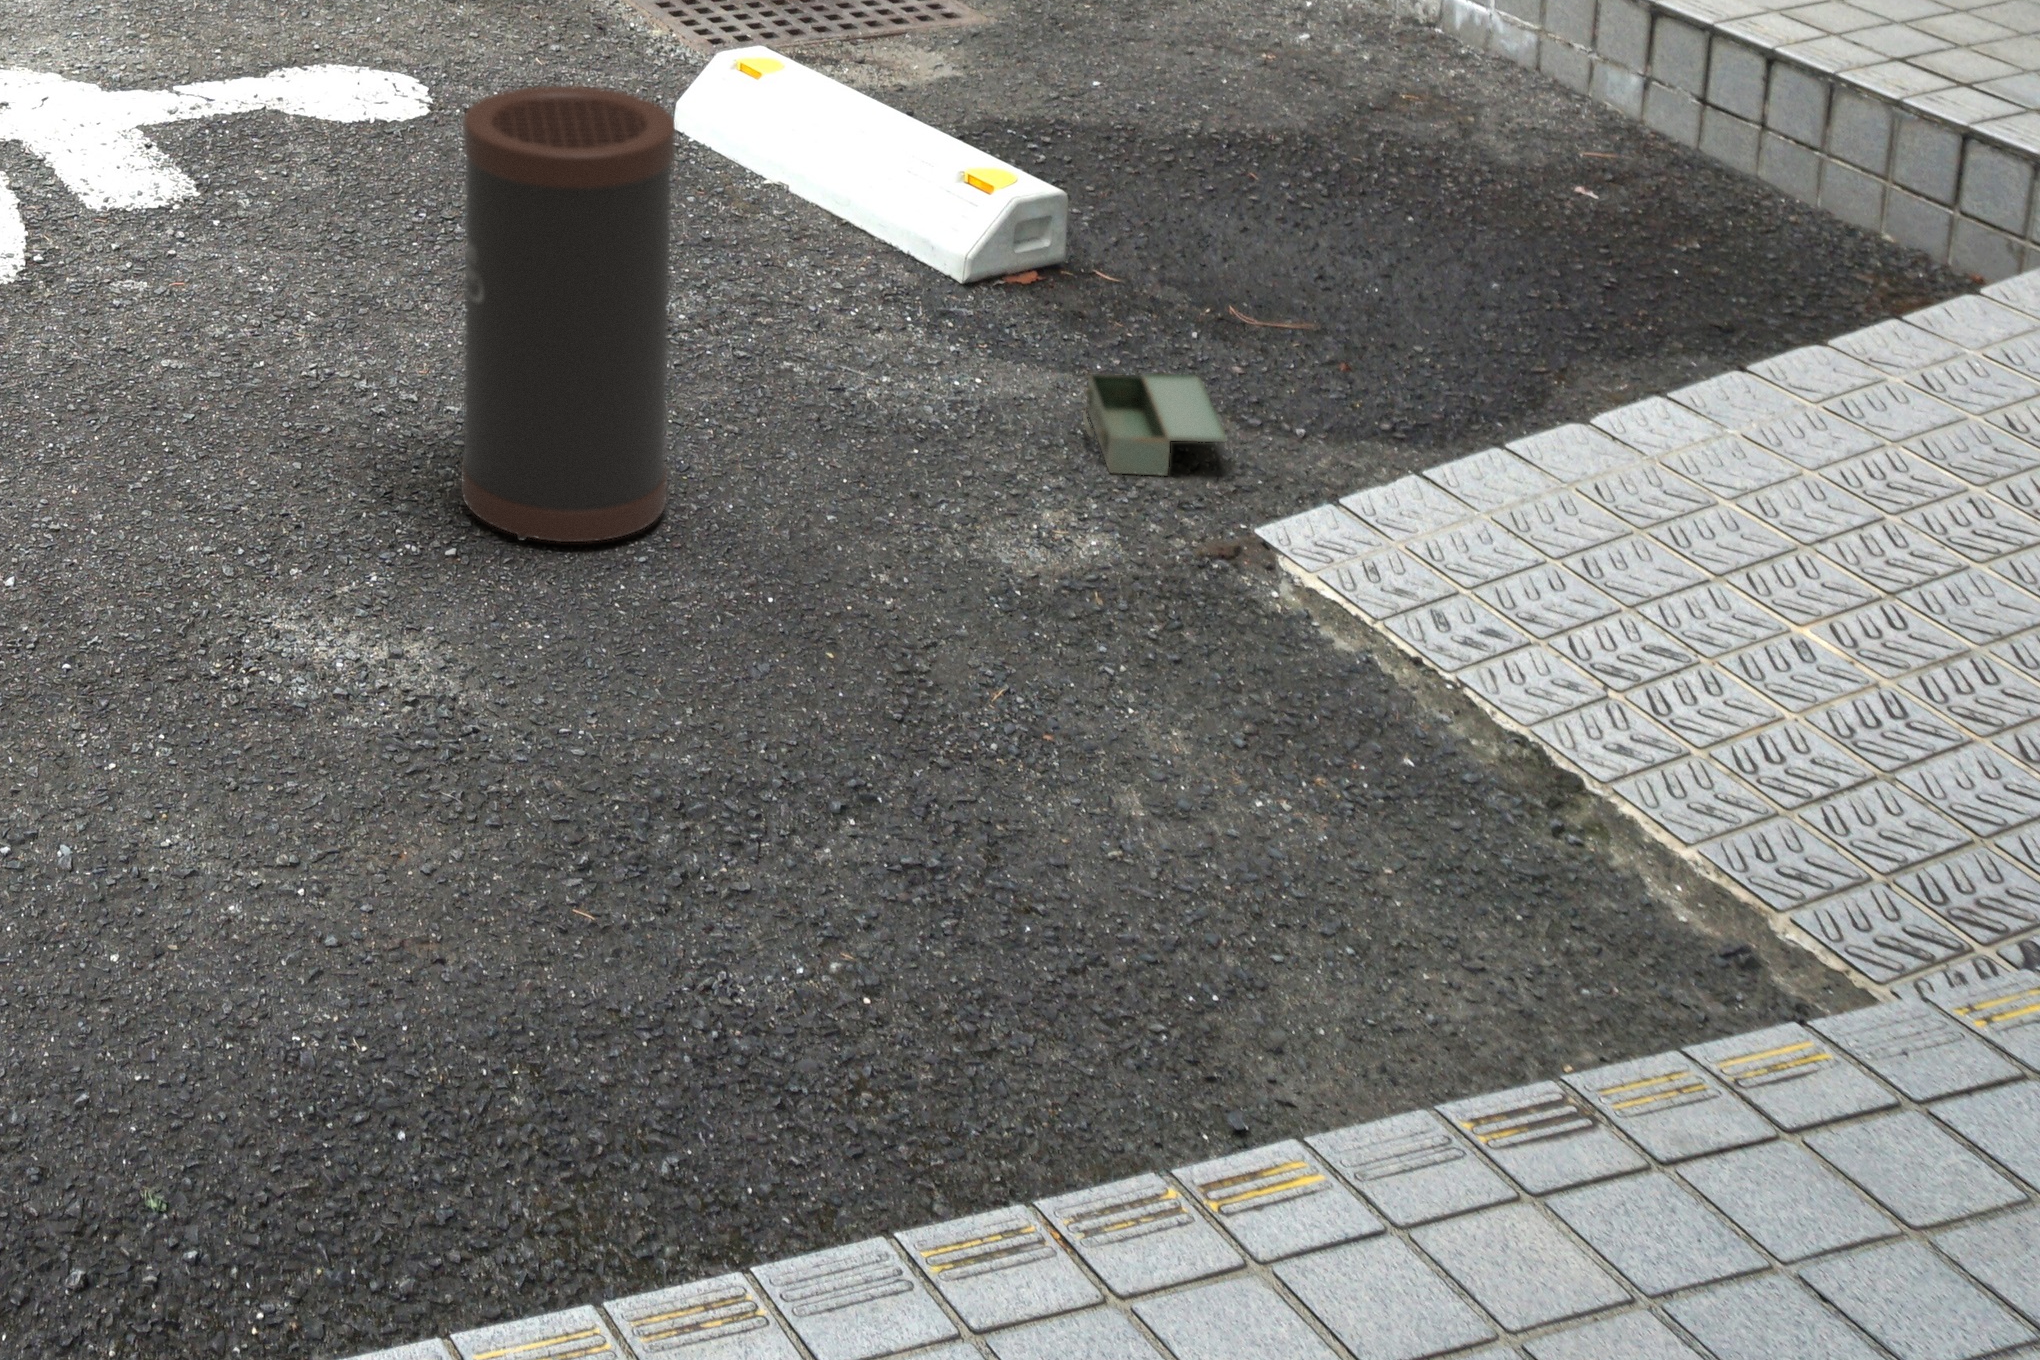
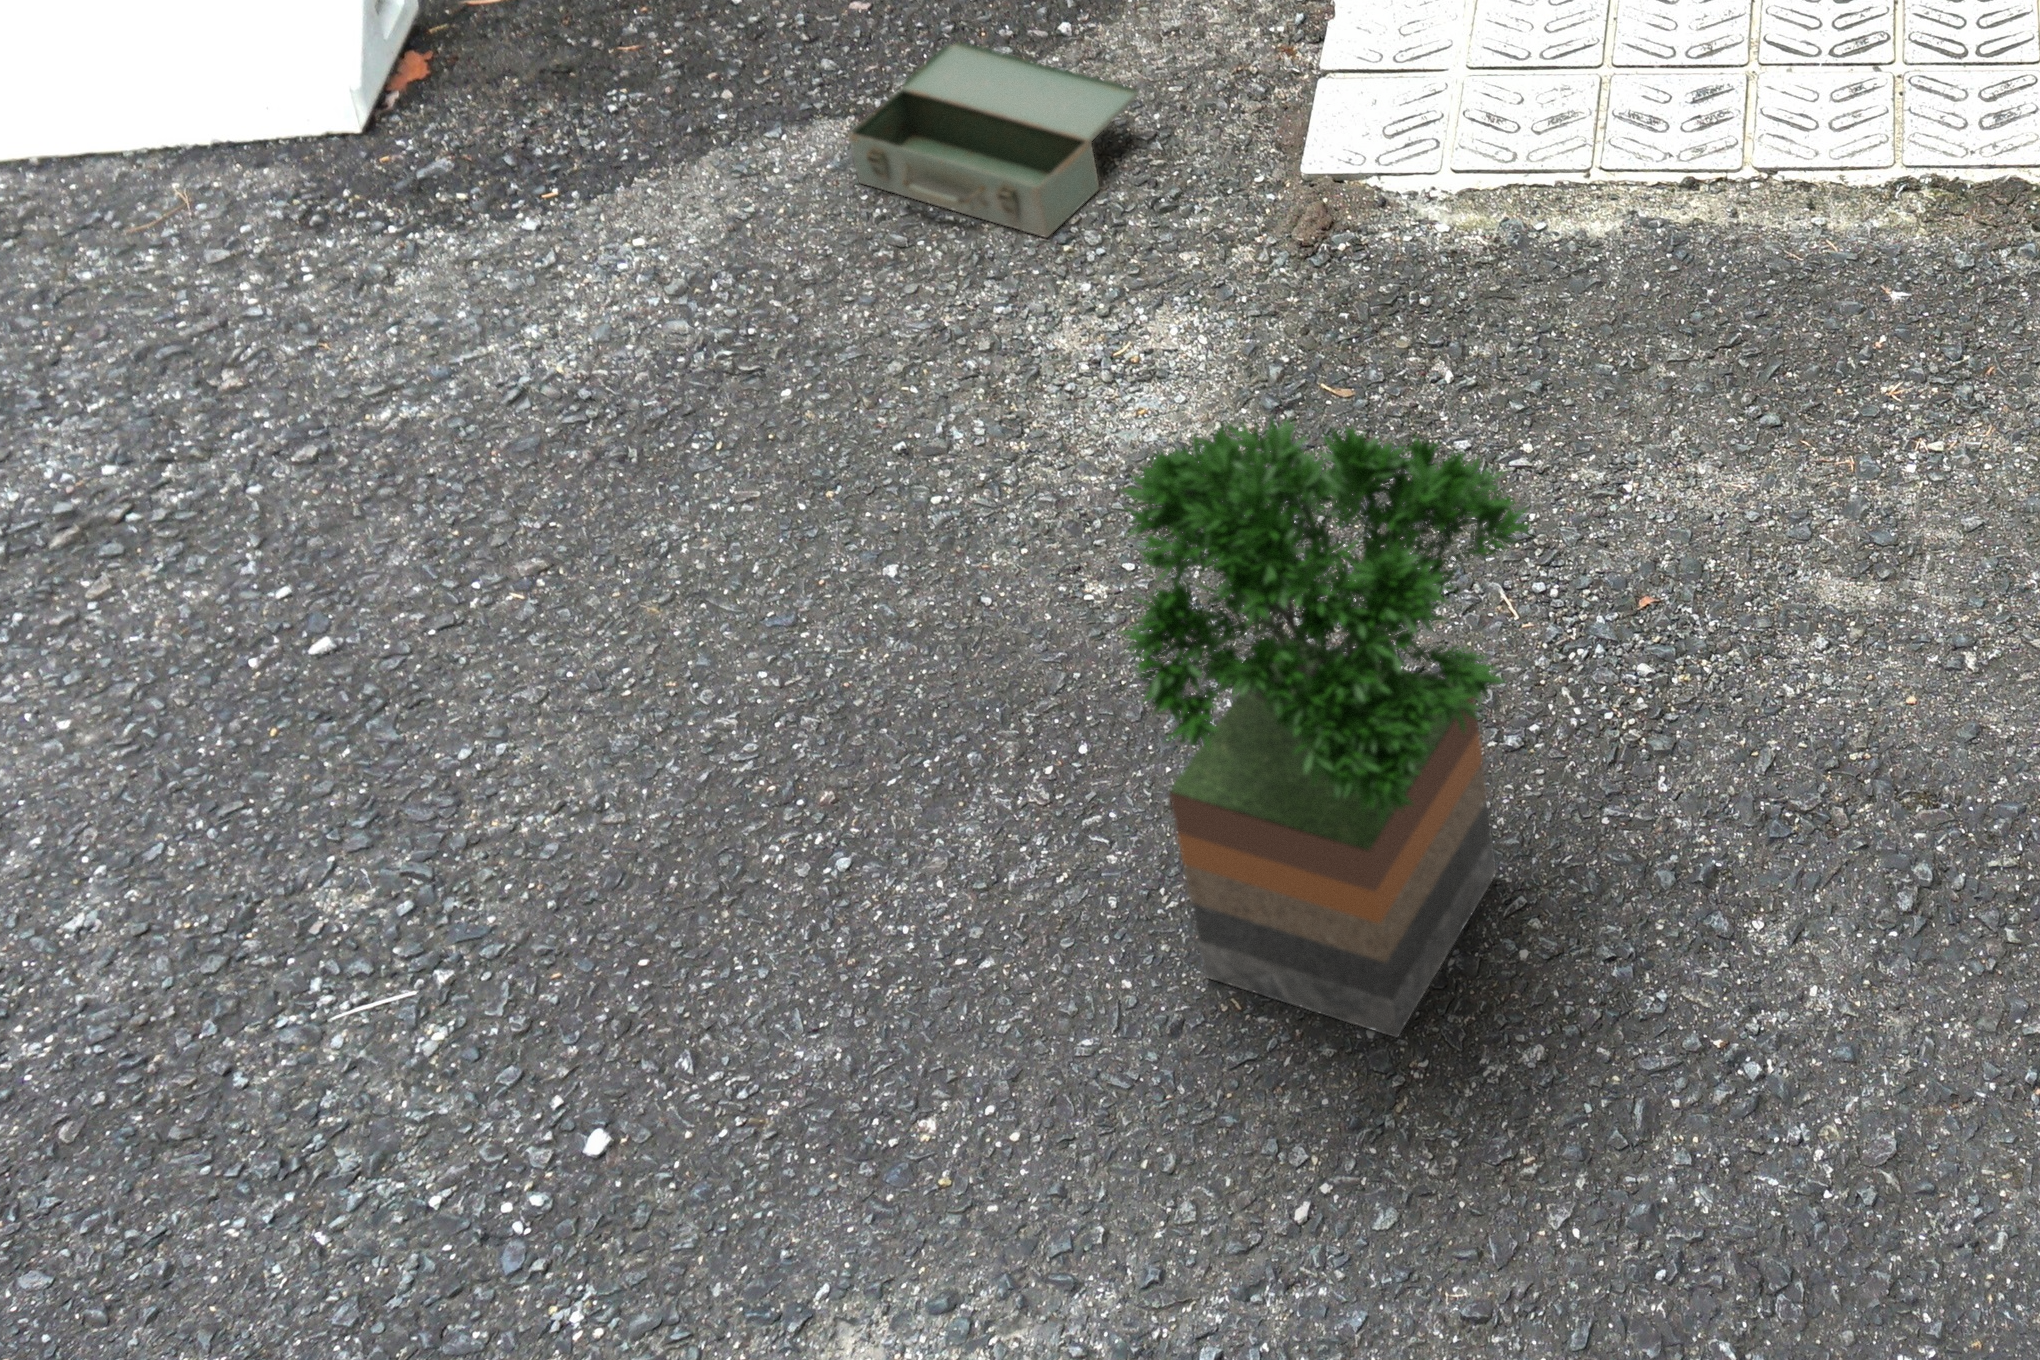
trash can: present [461,86,675,542] -> none [122,141,793,1080]
potted tree: none [619,370,874,724] -> present [1122,419,1529,1037]

